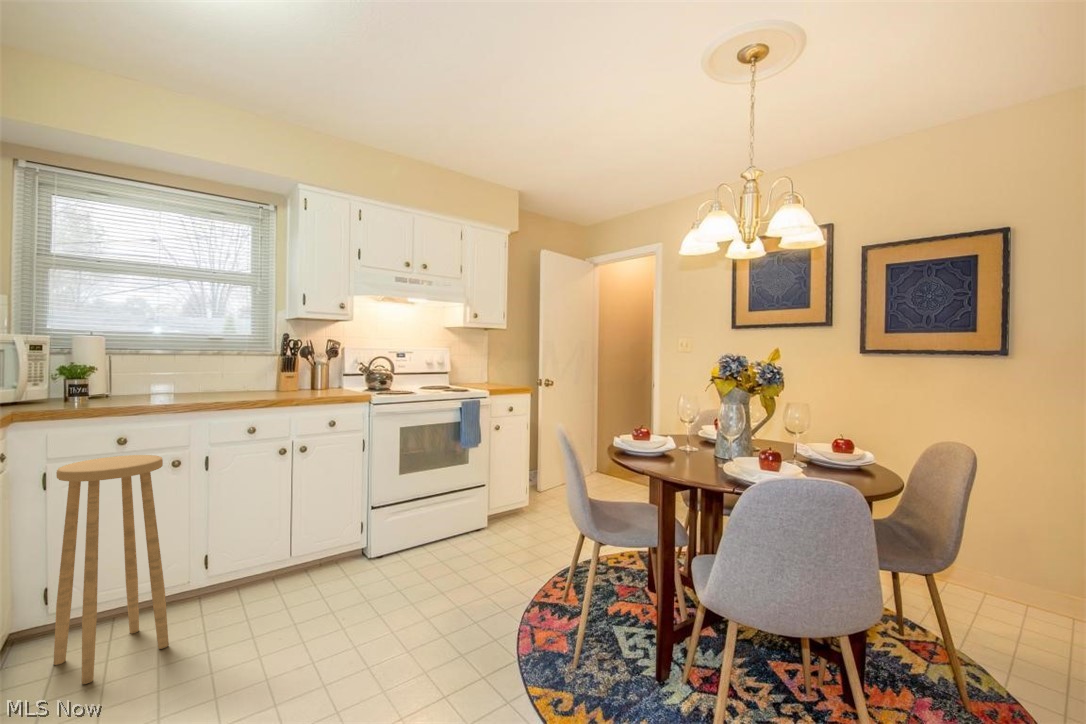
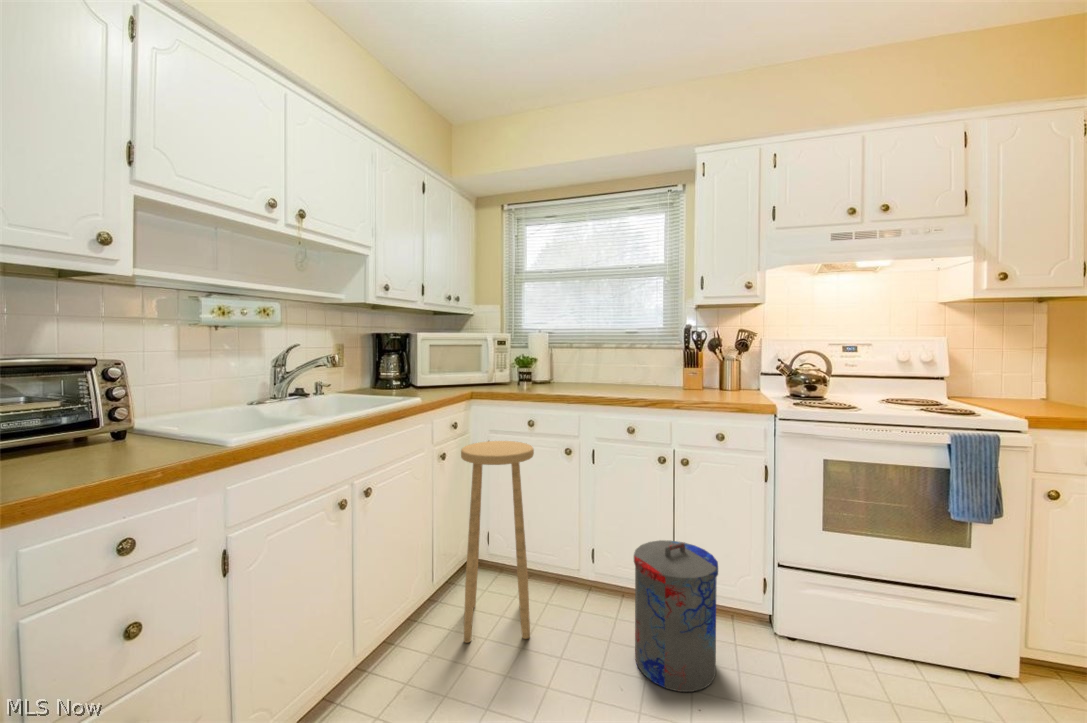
trash can: none [280,504,349,614] -> present [634,540,718,692]

